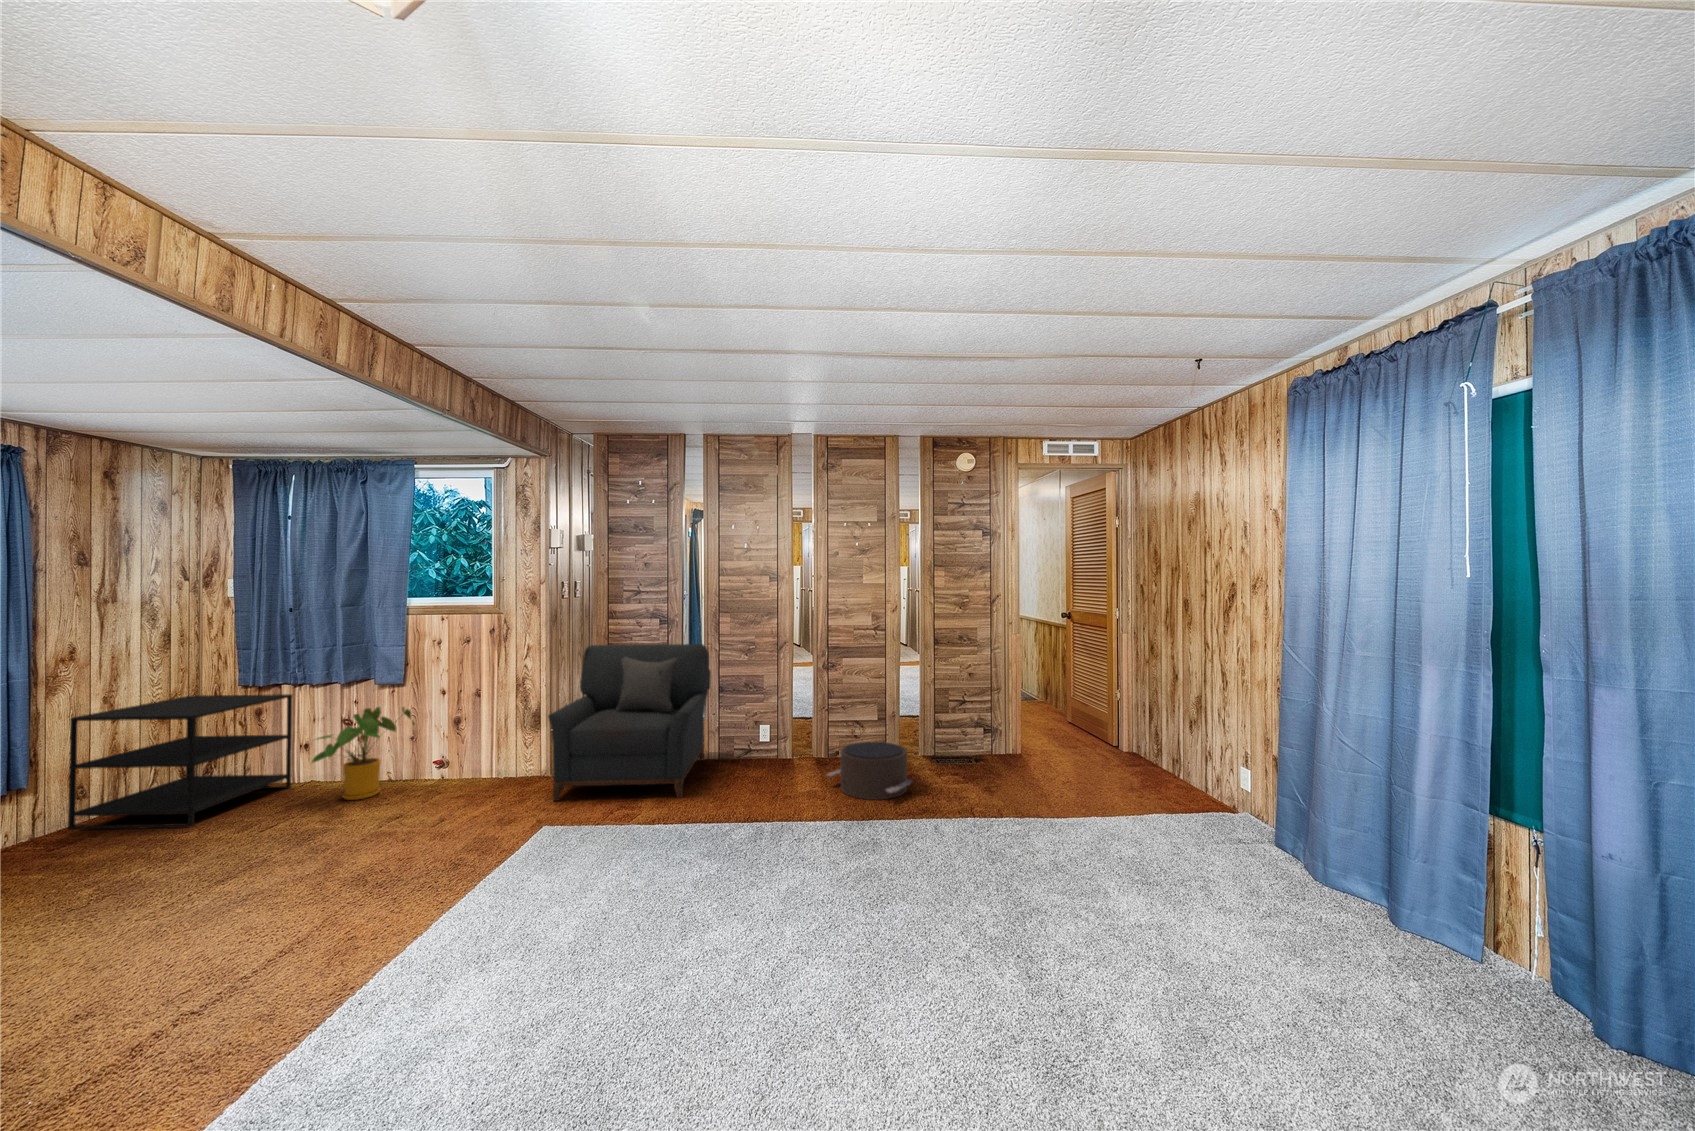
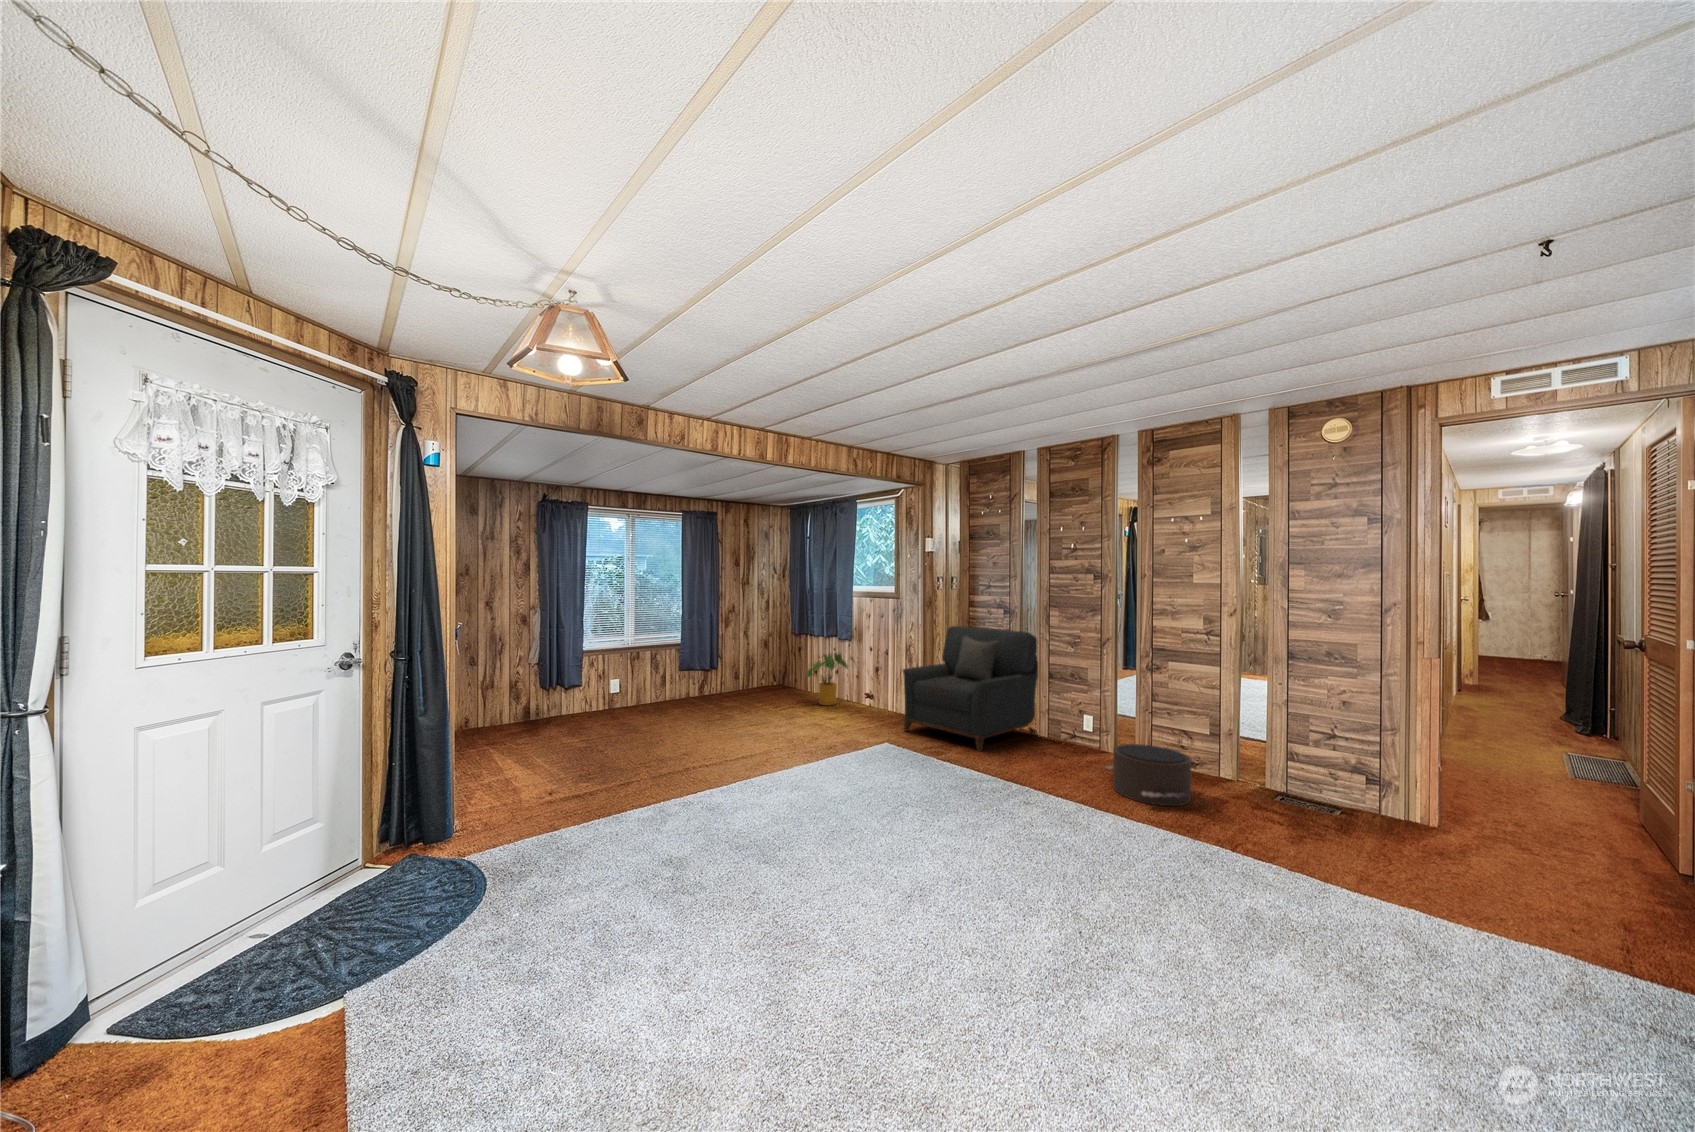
side table: present [68,694,292,830] -> none [729,635,809,700]

